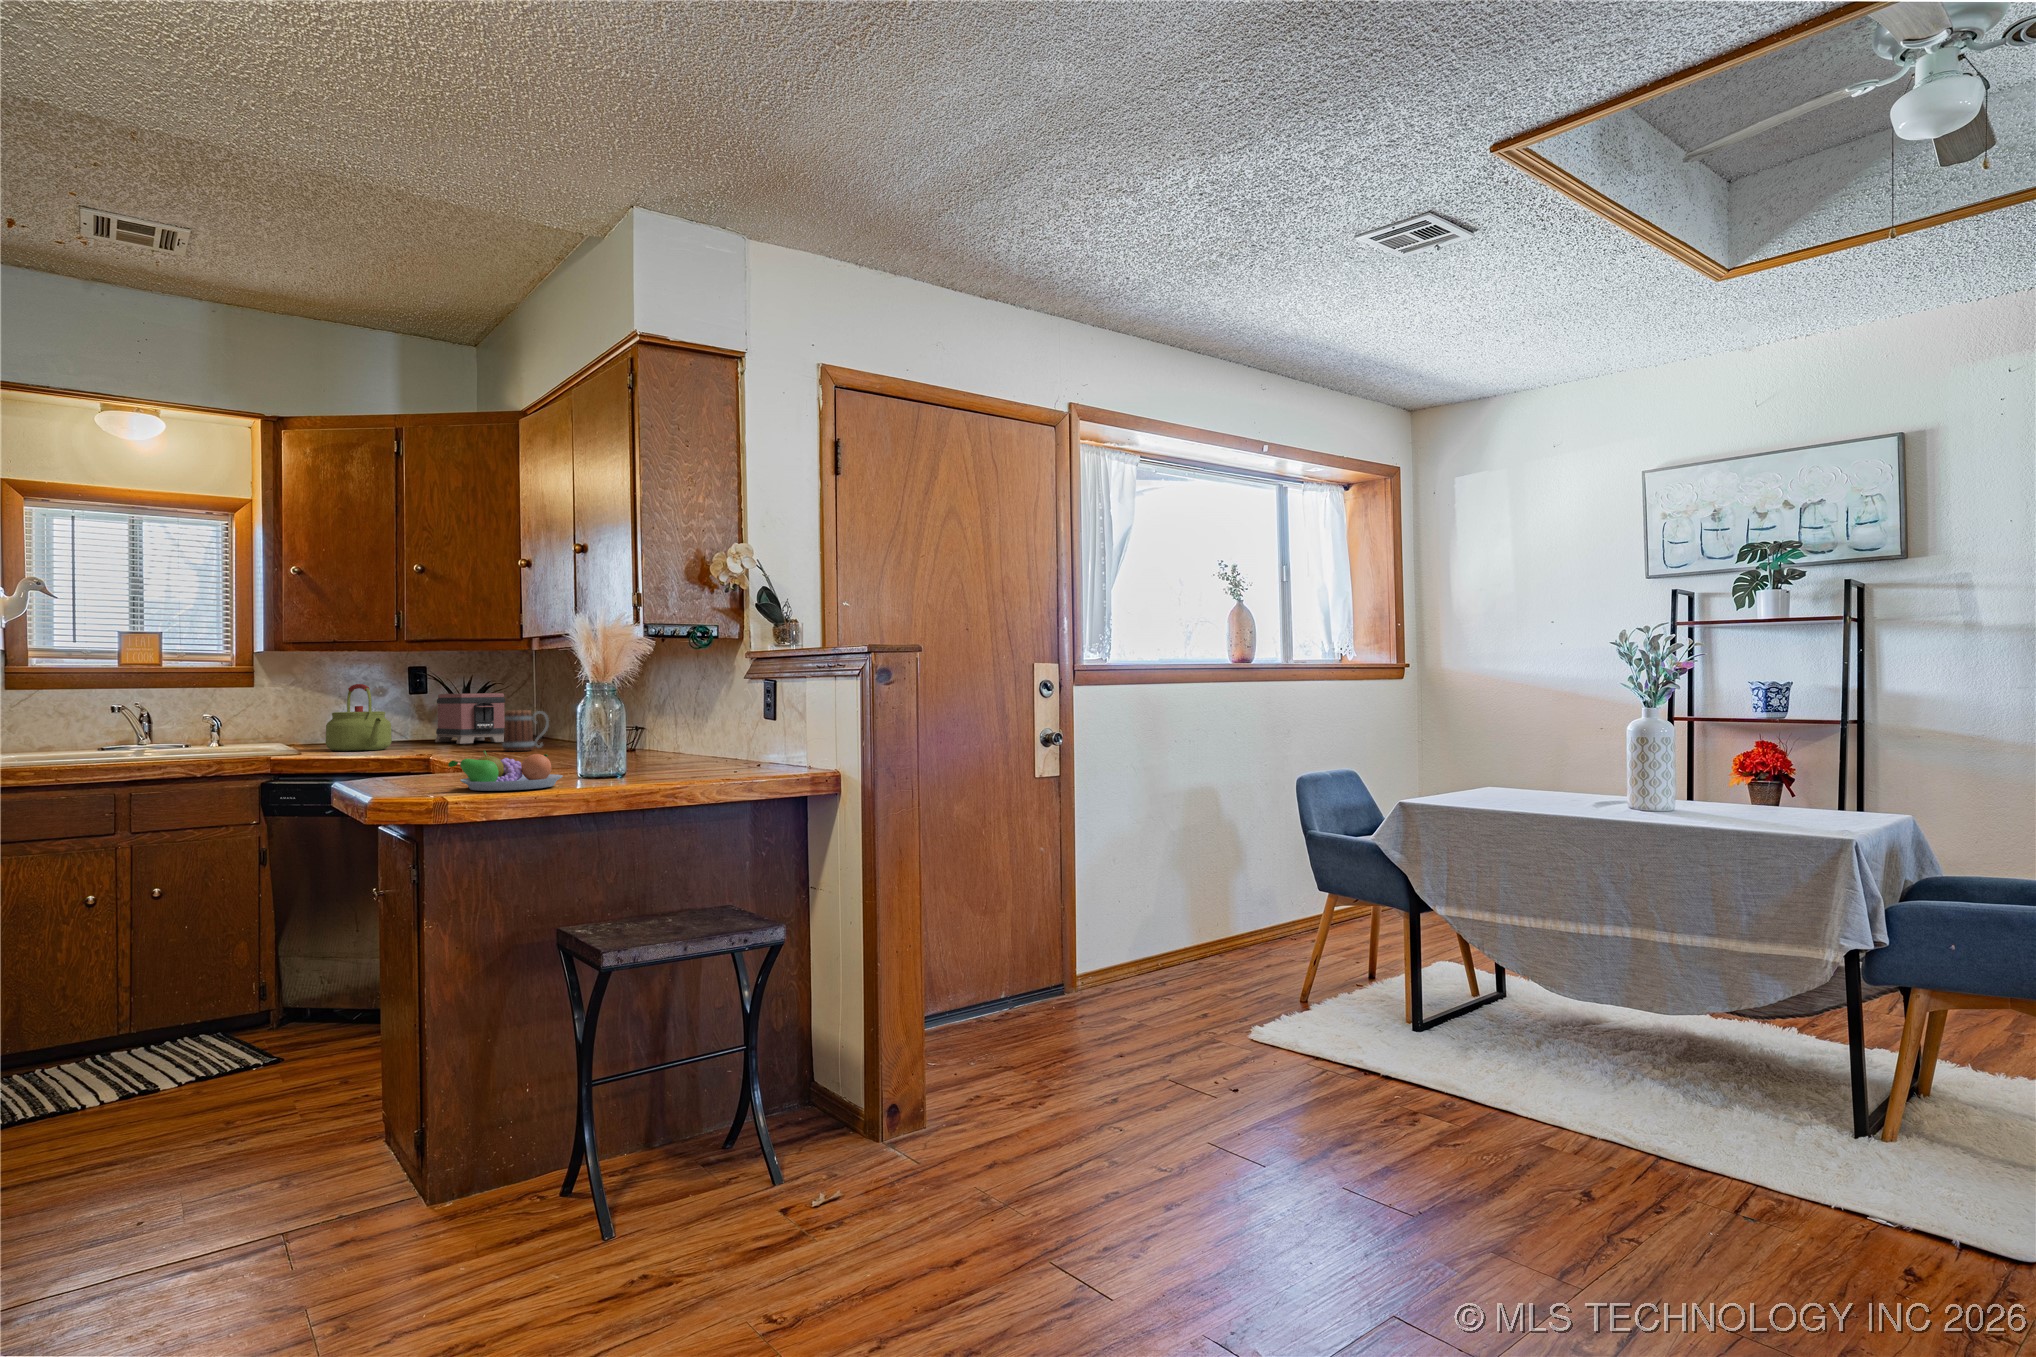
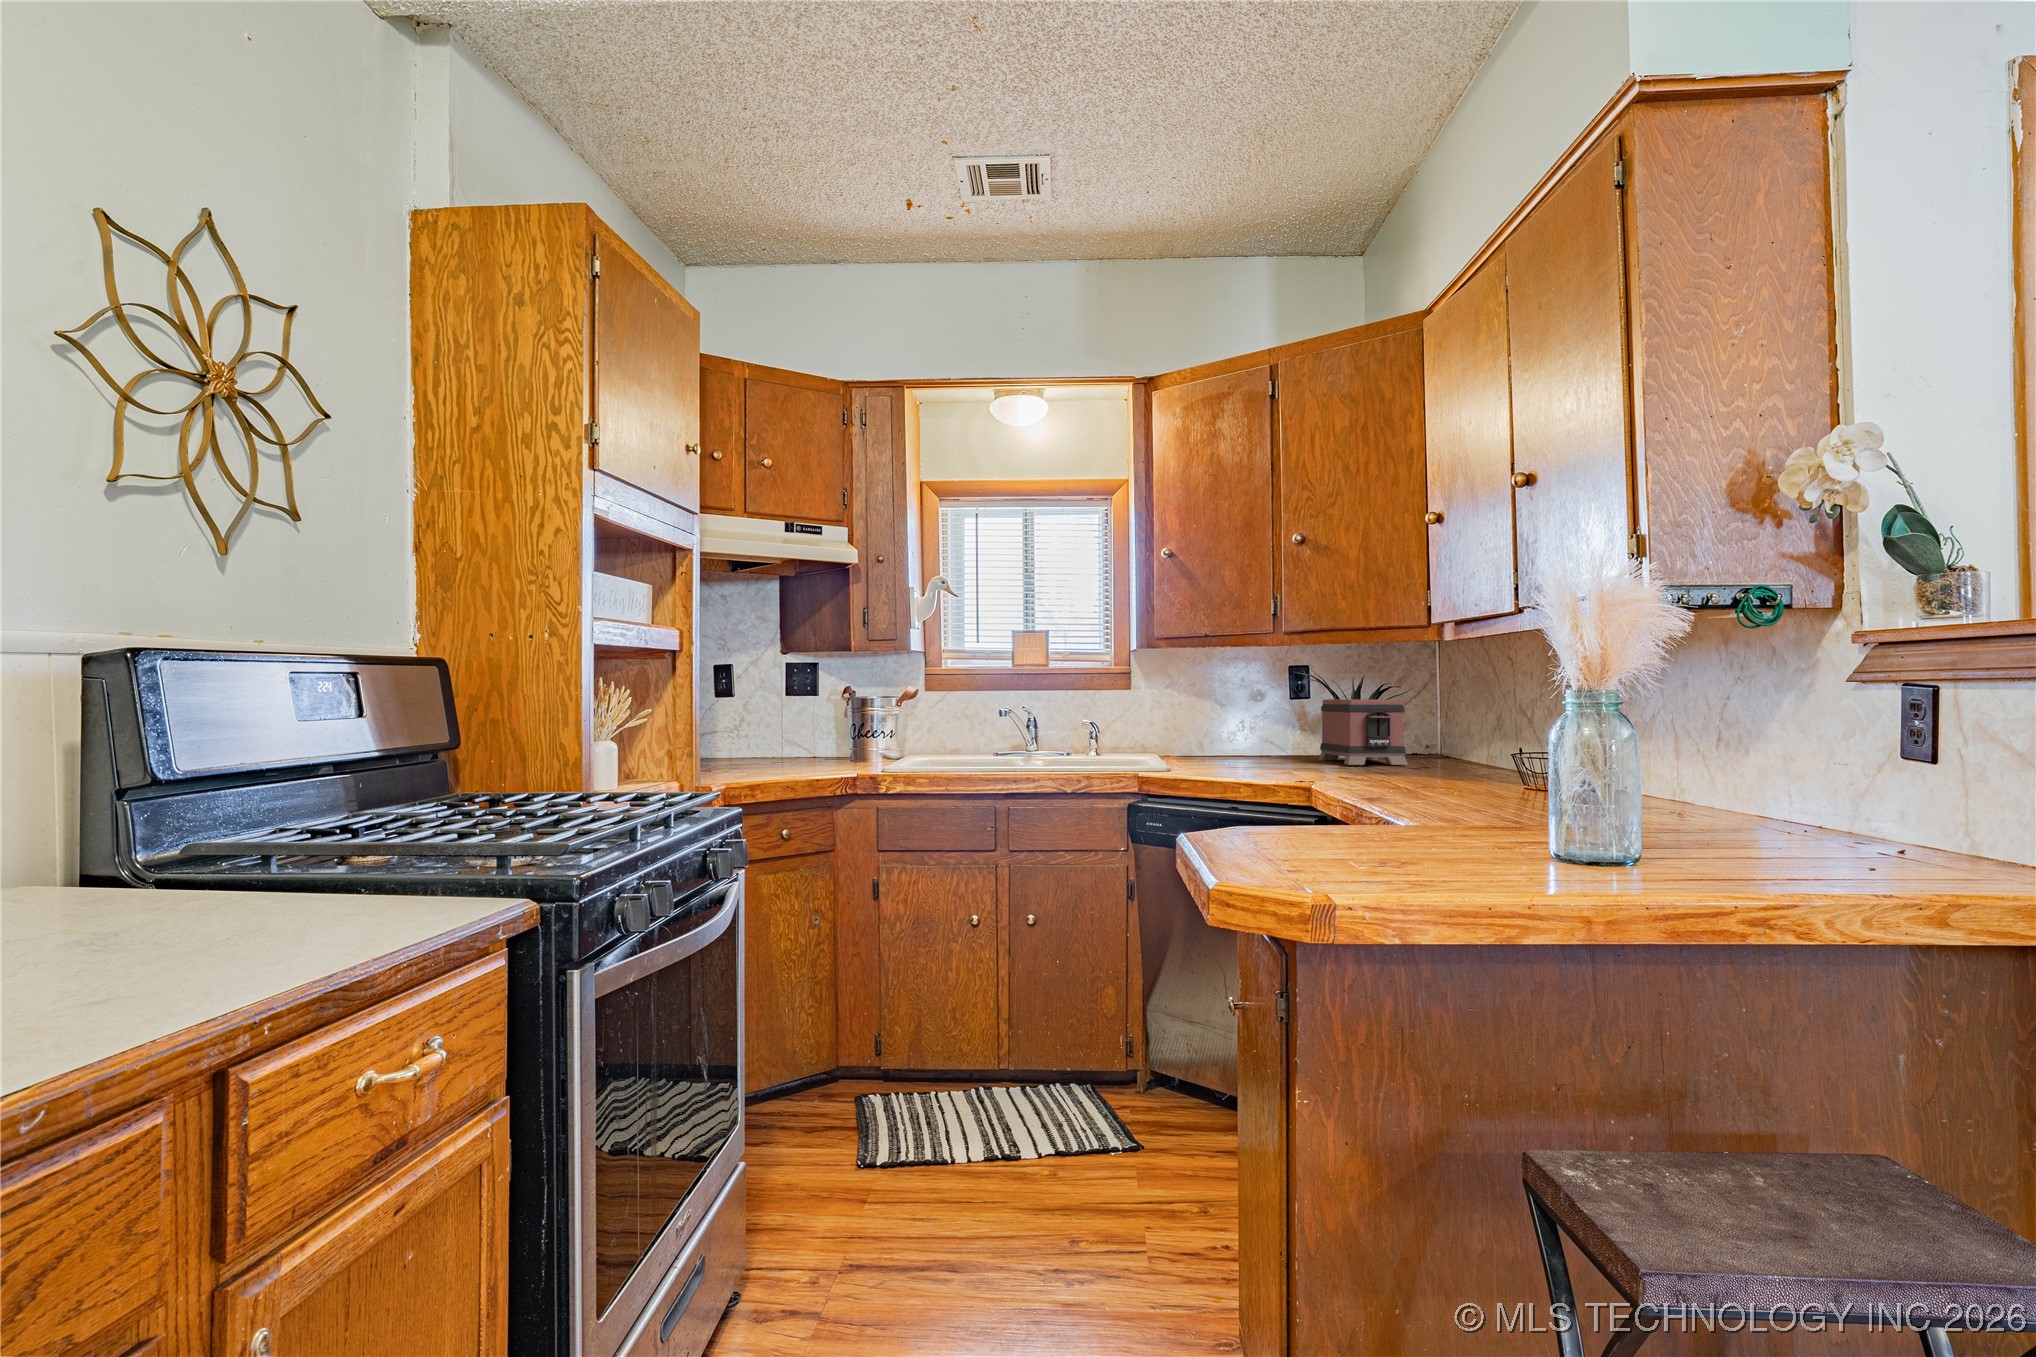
kettle: present [326,684,392,751] -> none [1197,686,1269,770]
mug: present [502,710,549,751] -> none [1404,725,1468,783]
fruit bowl: present [448,750,563,791] -> none [1339,802,1531,881]

